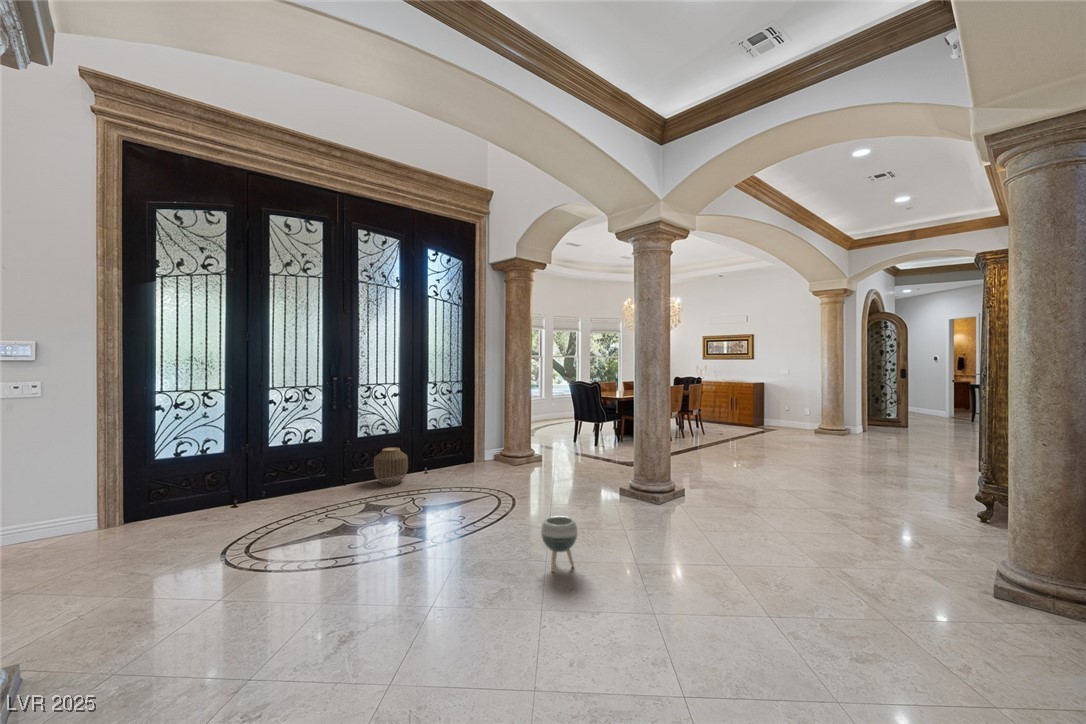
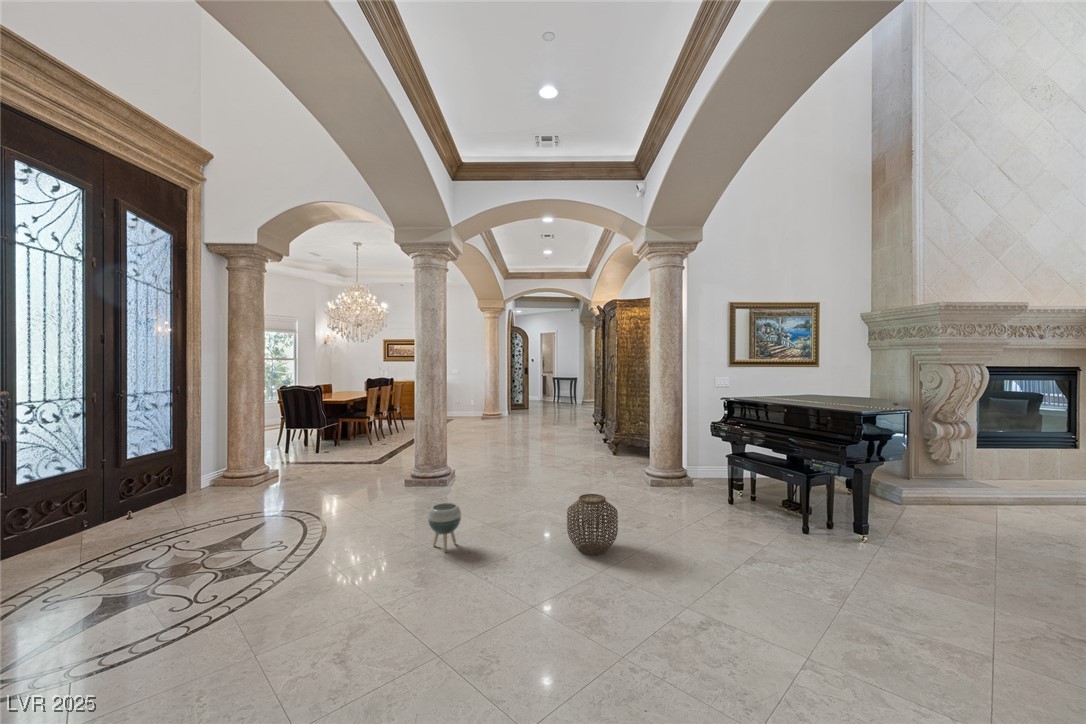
woven basket: present [374,447,408,485] -> present [567,494,618,555]

